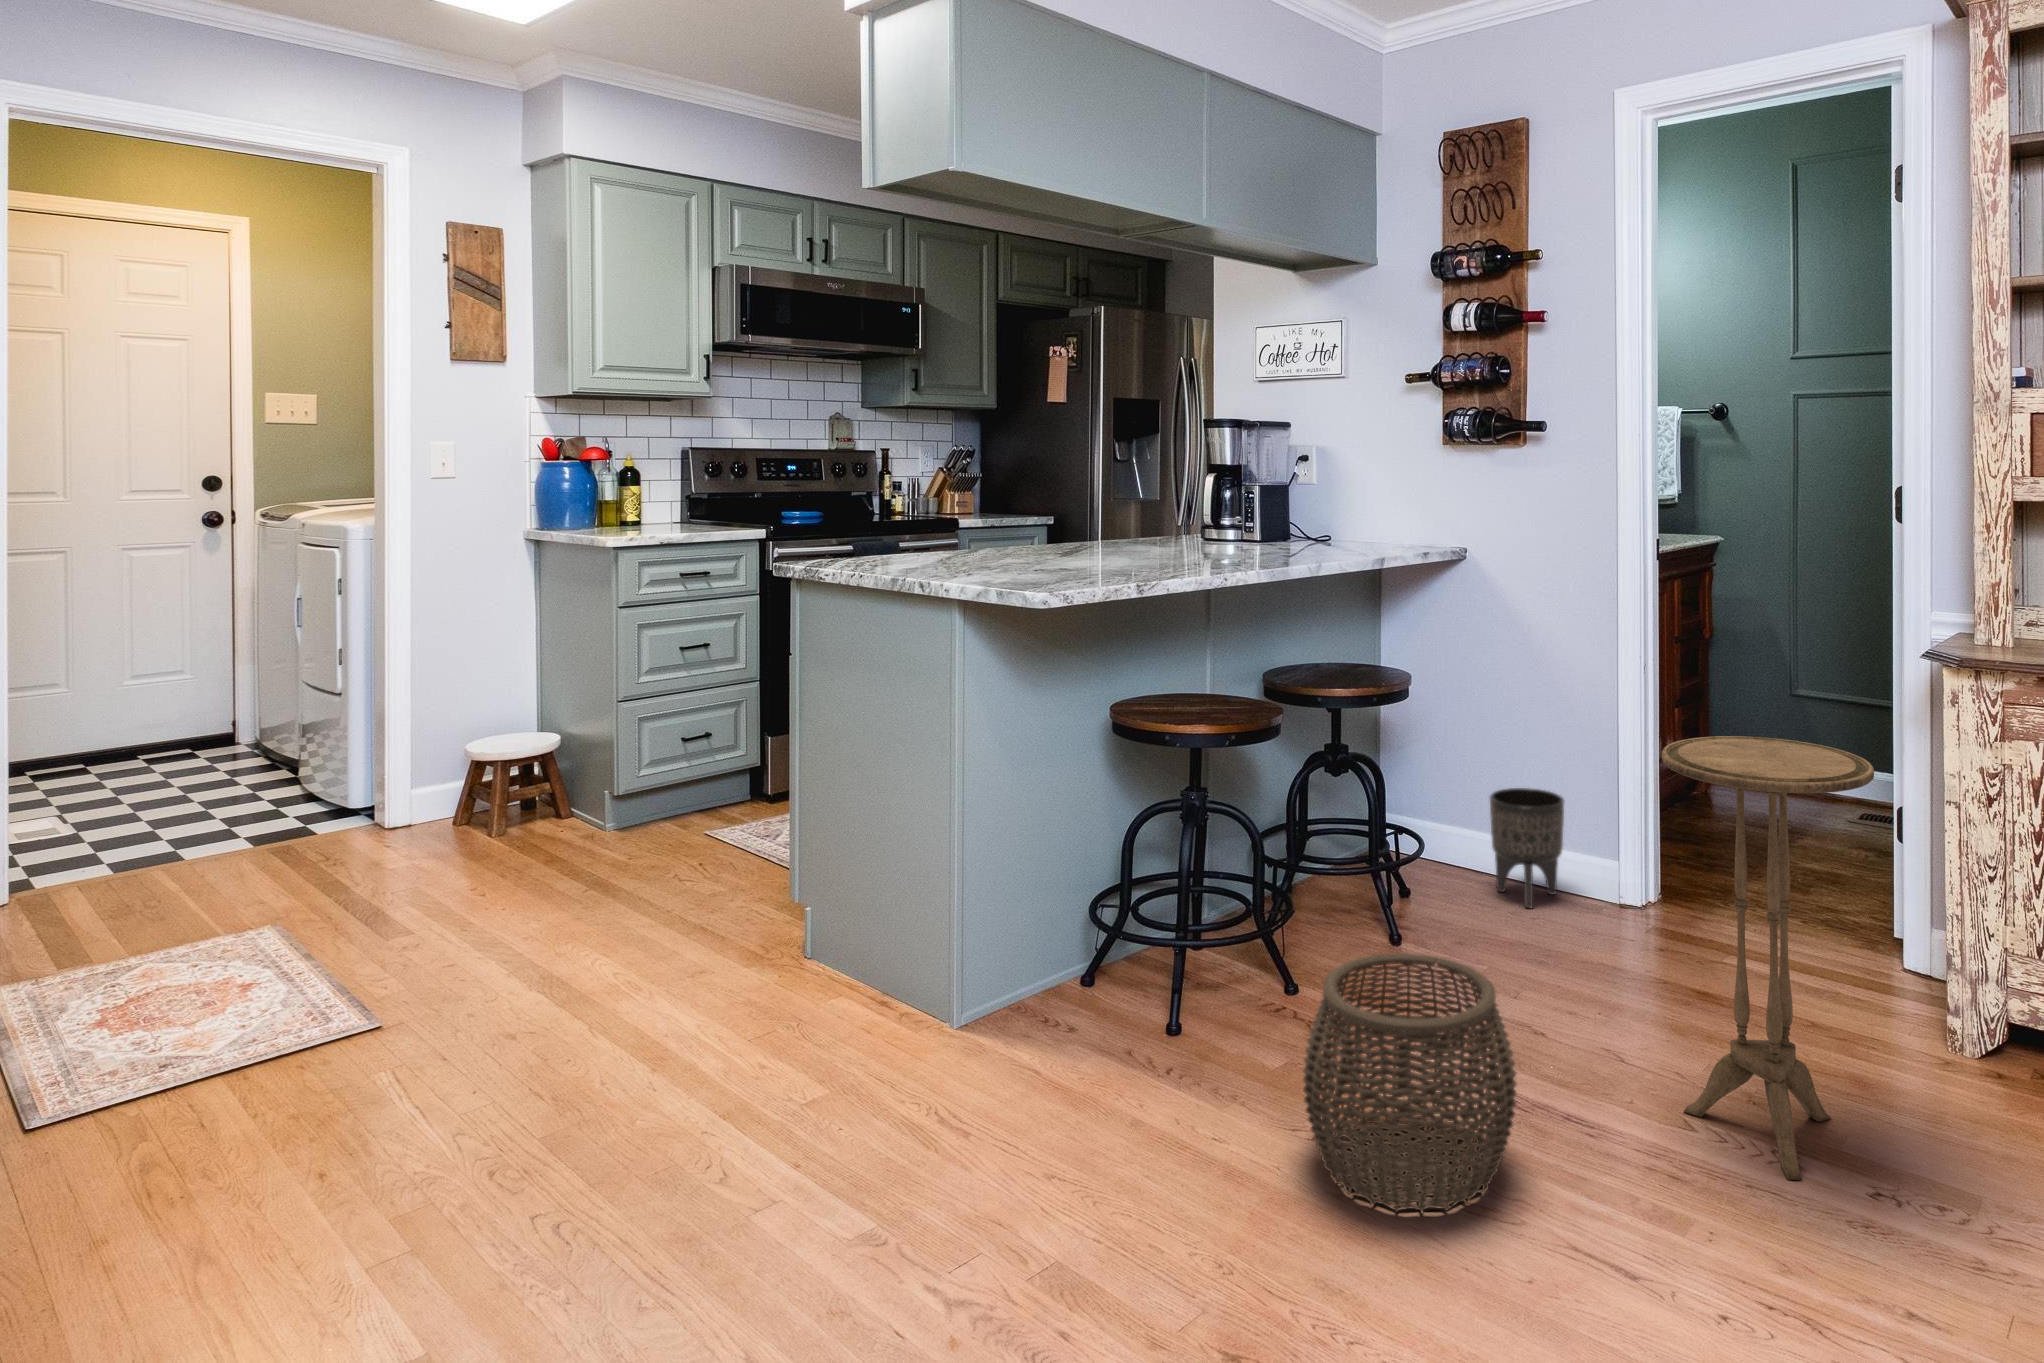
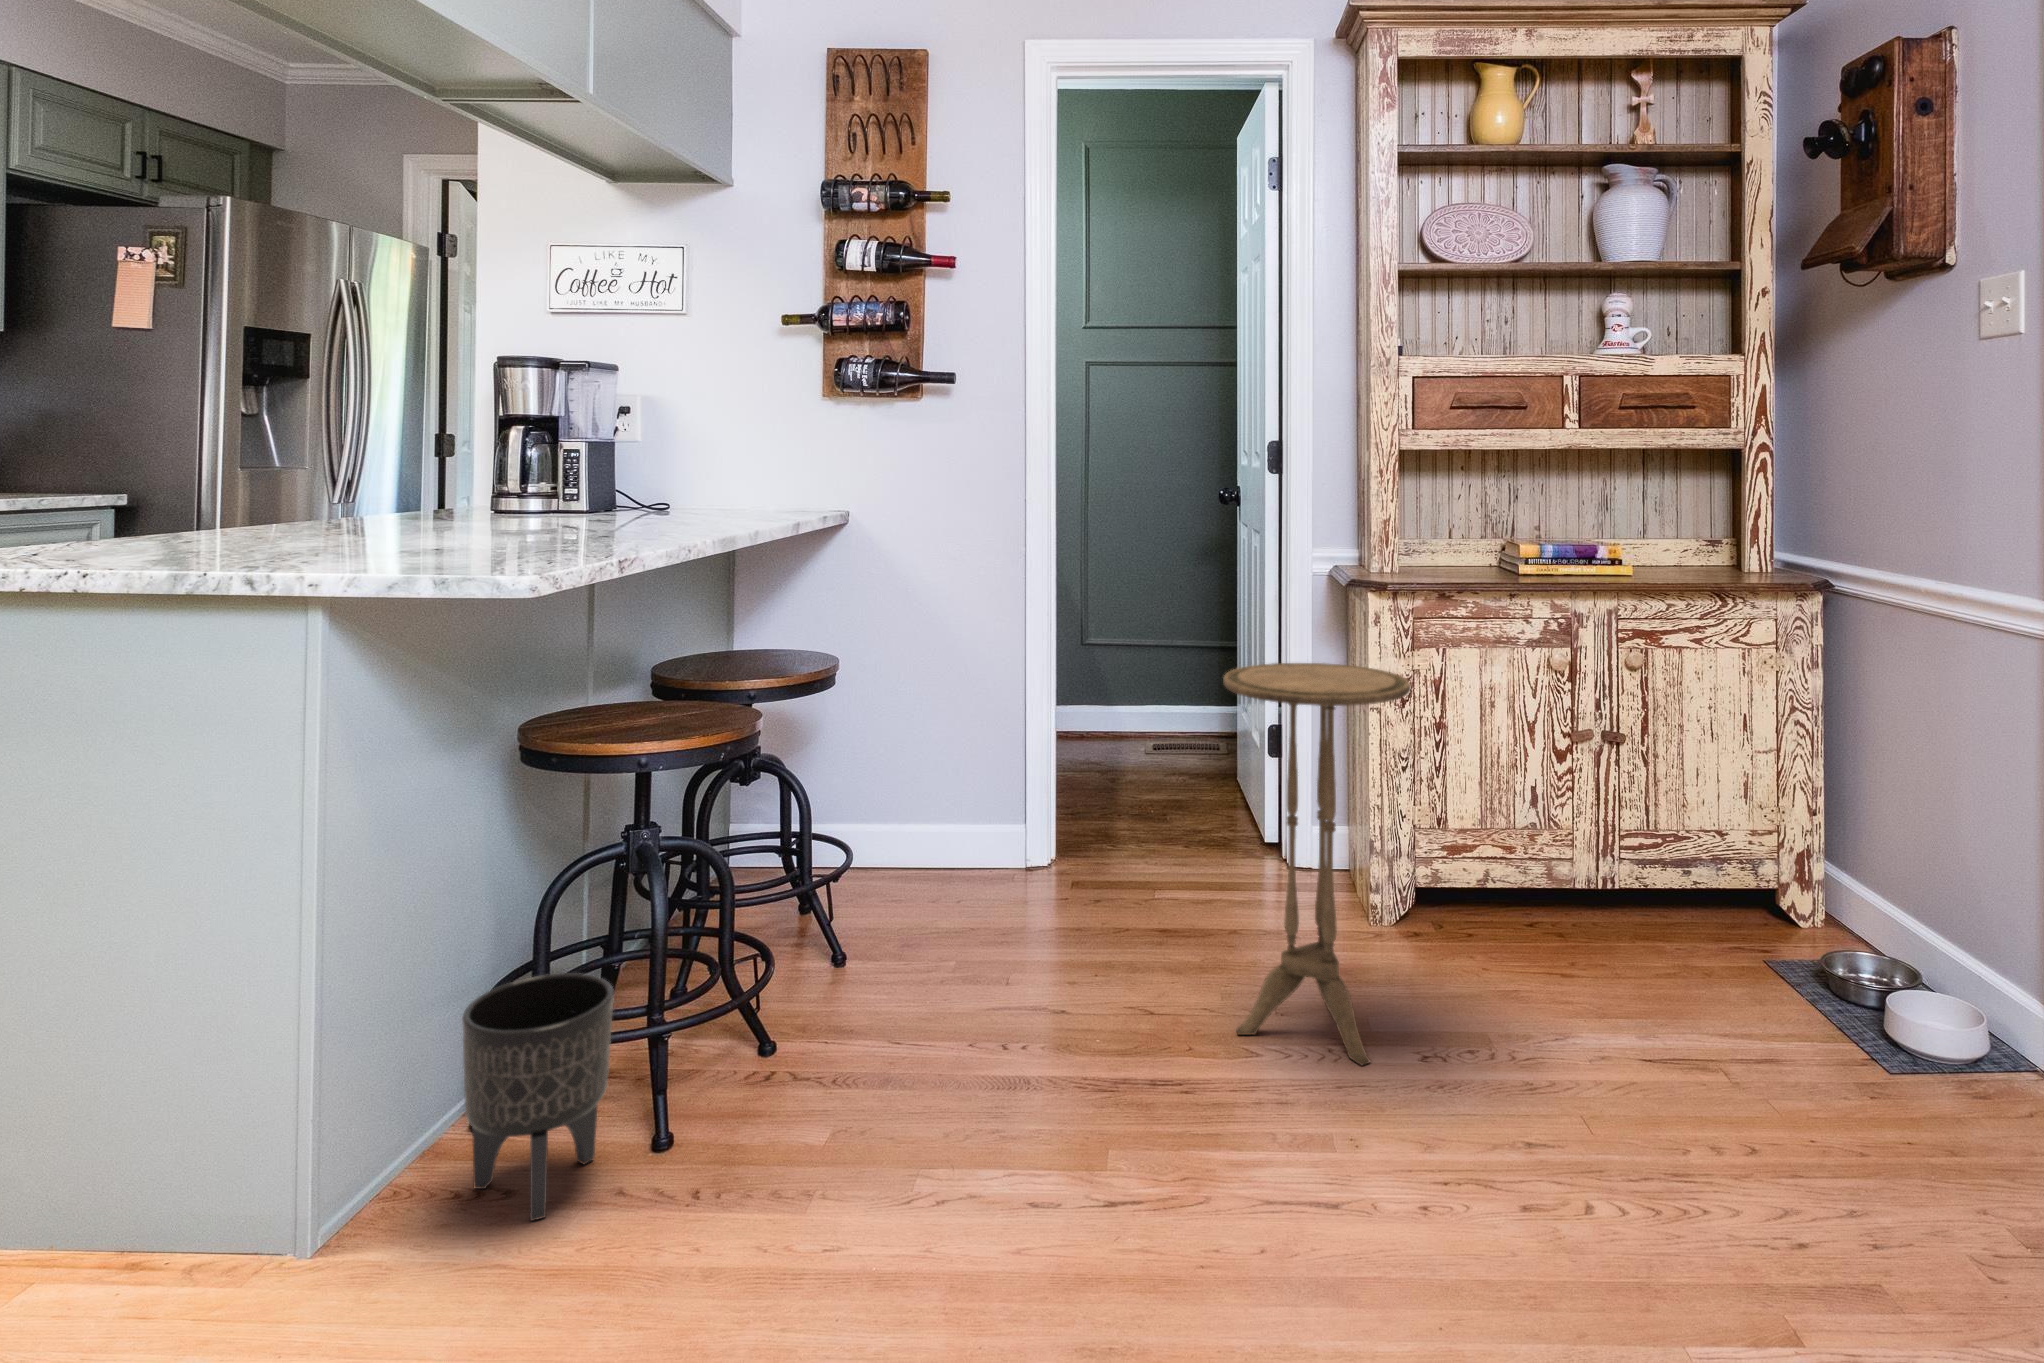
planter: present [1490,788,1565,908] -> present [462,973,614,1221]
woven basket: present [1303,953,1517,1213] -> none [935,937,1176,1236]

